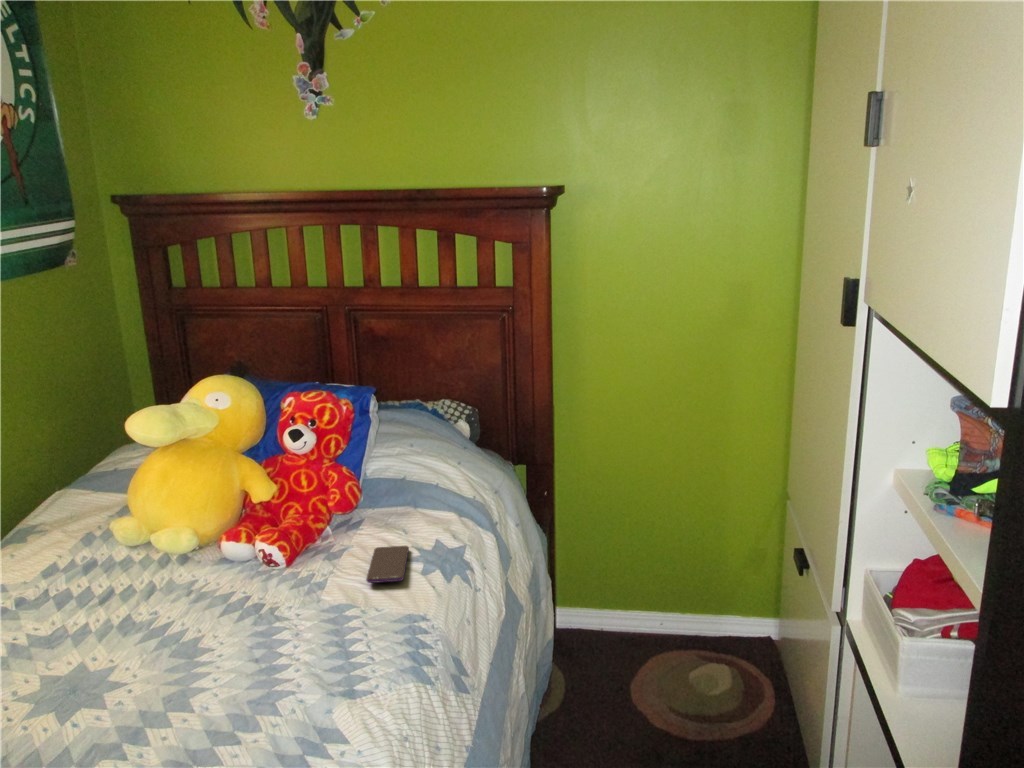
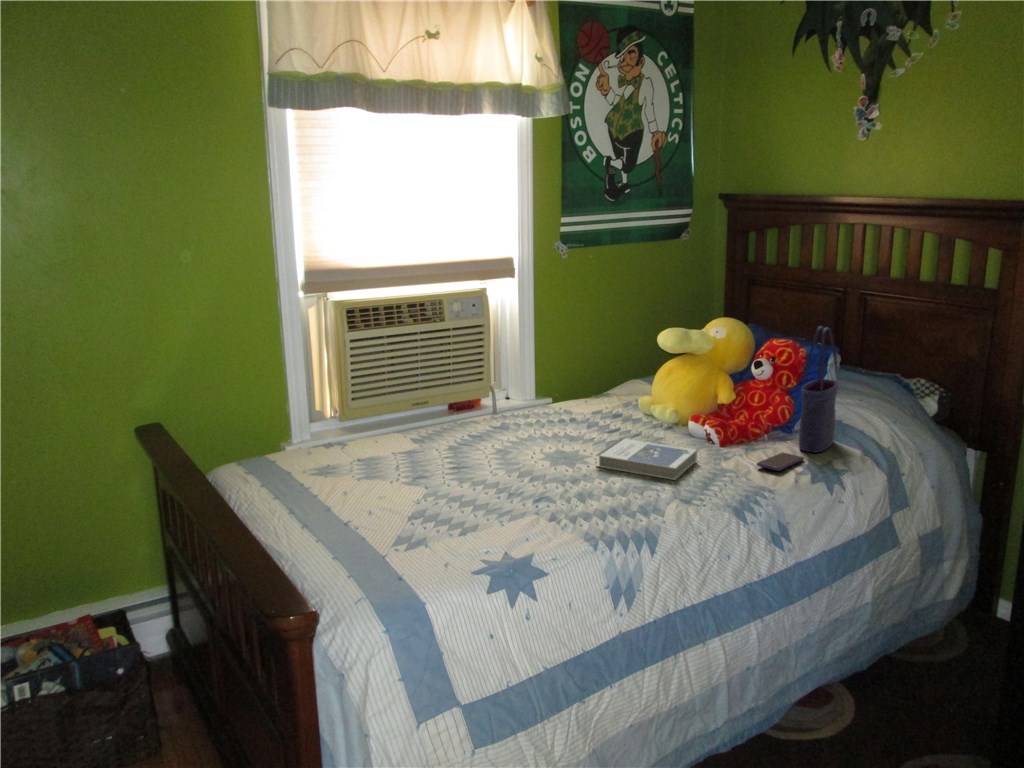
tote bag: none [376,365,416,535] -> present [799,326,838,452]
hardback book: none [124,590,282,687] -> present [596,438,697,480]

